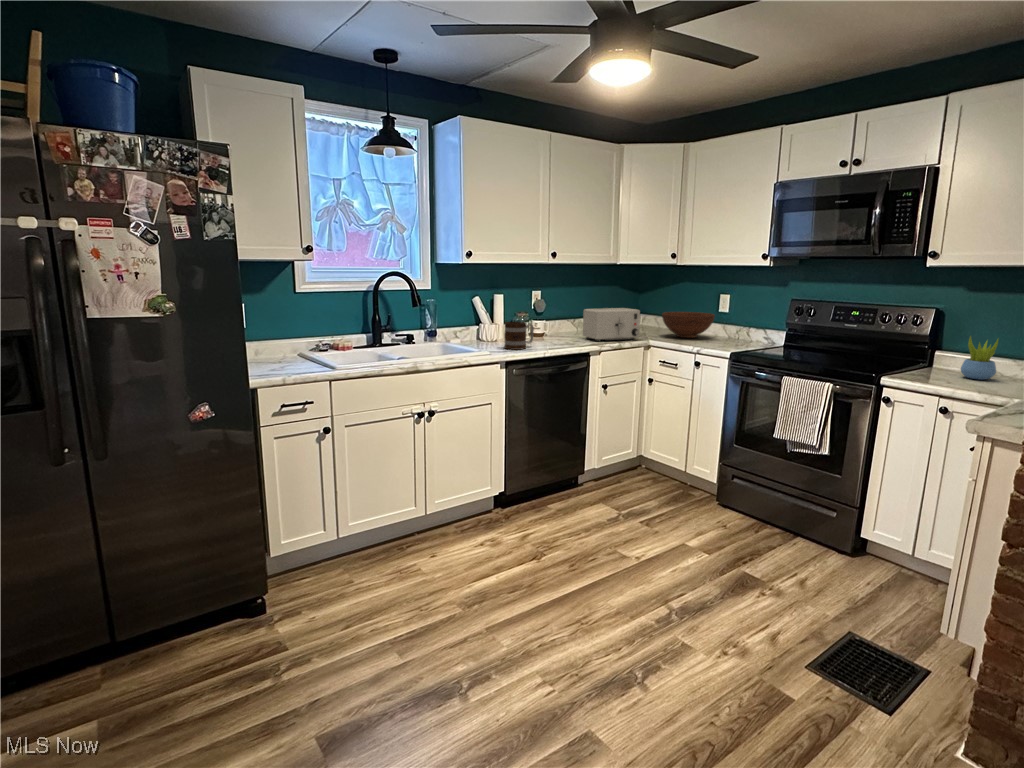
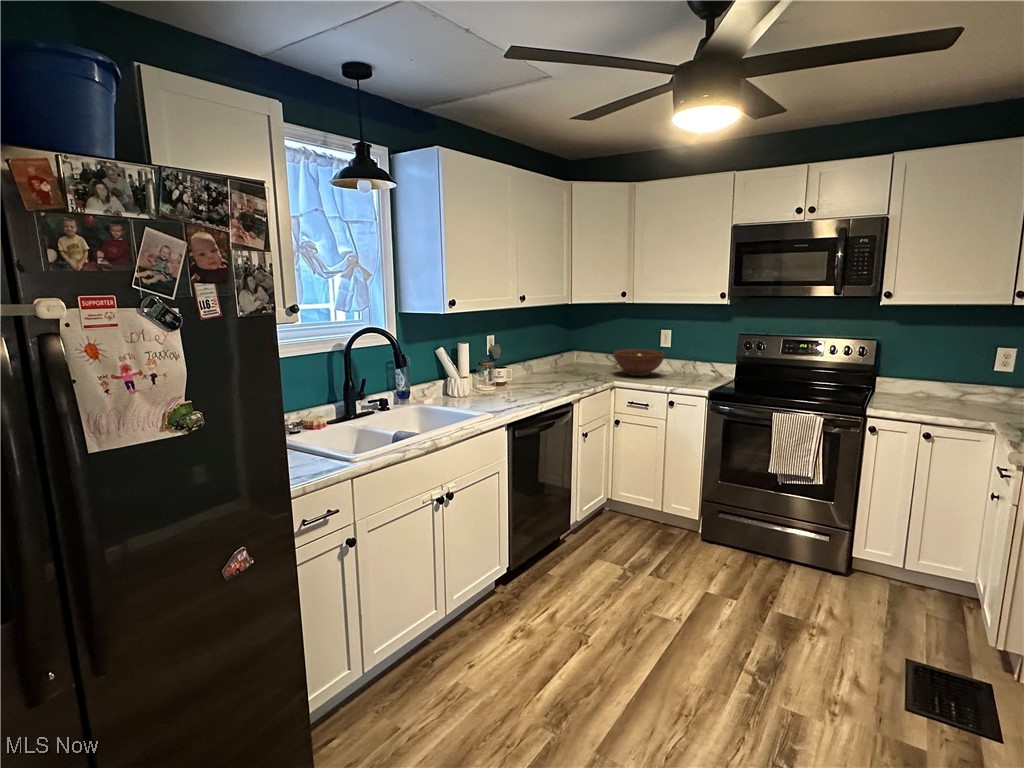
toaster: present [583,308,640,341] -> none [549,350,605,387]
mug: present [504,322,534,350] -> none [492,375,520,407]
succulent plant: present [961,337,998,380] -> none [915,370,948,408]

